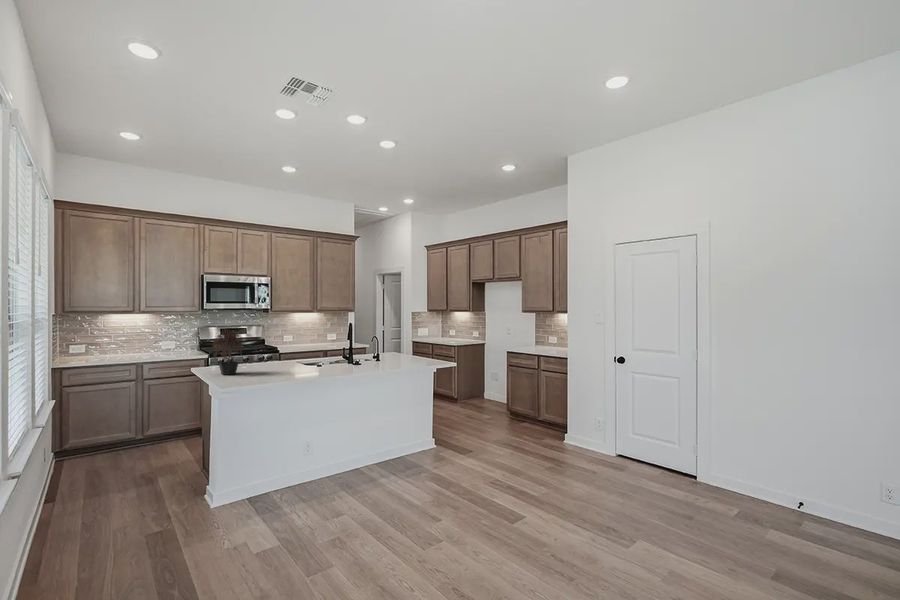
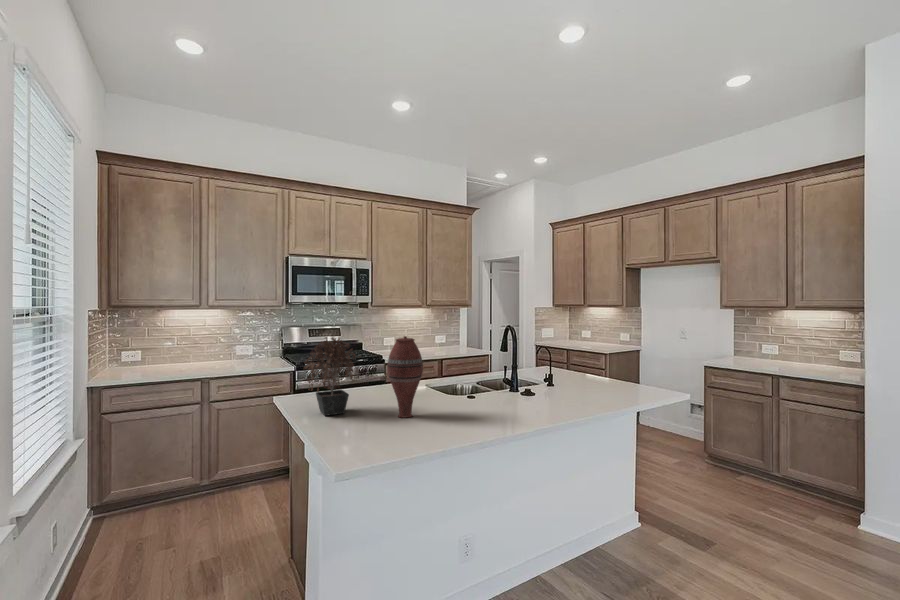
vase: none [261,329,282,374] -> present [387,336,423,418]

